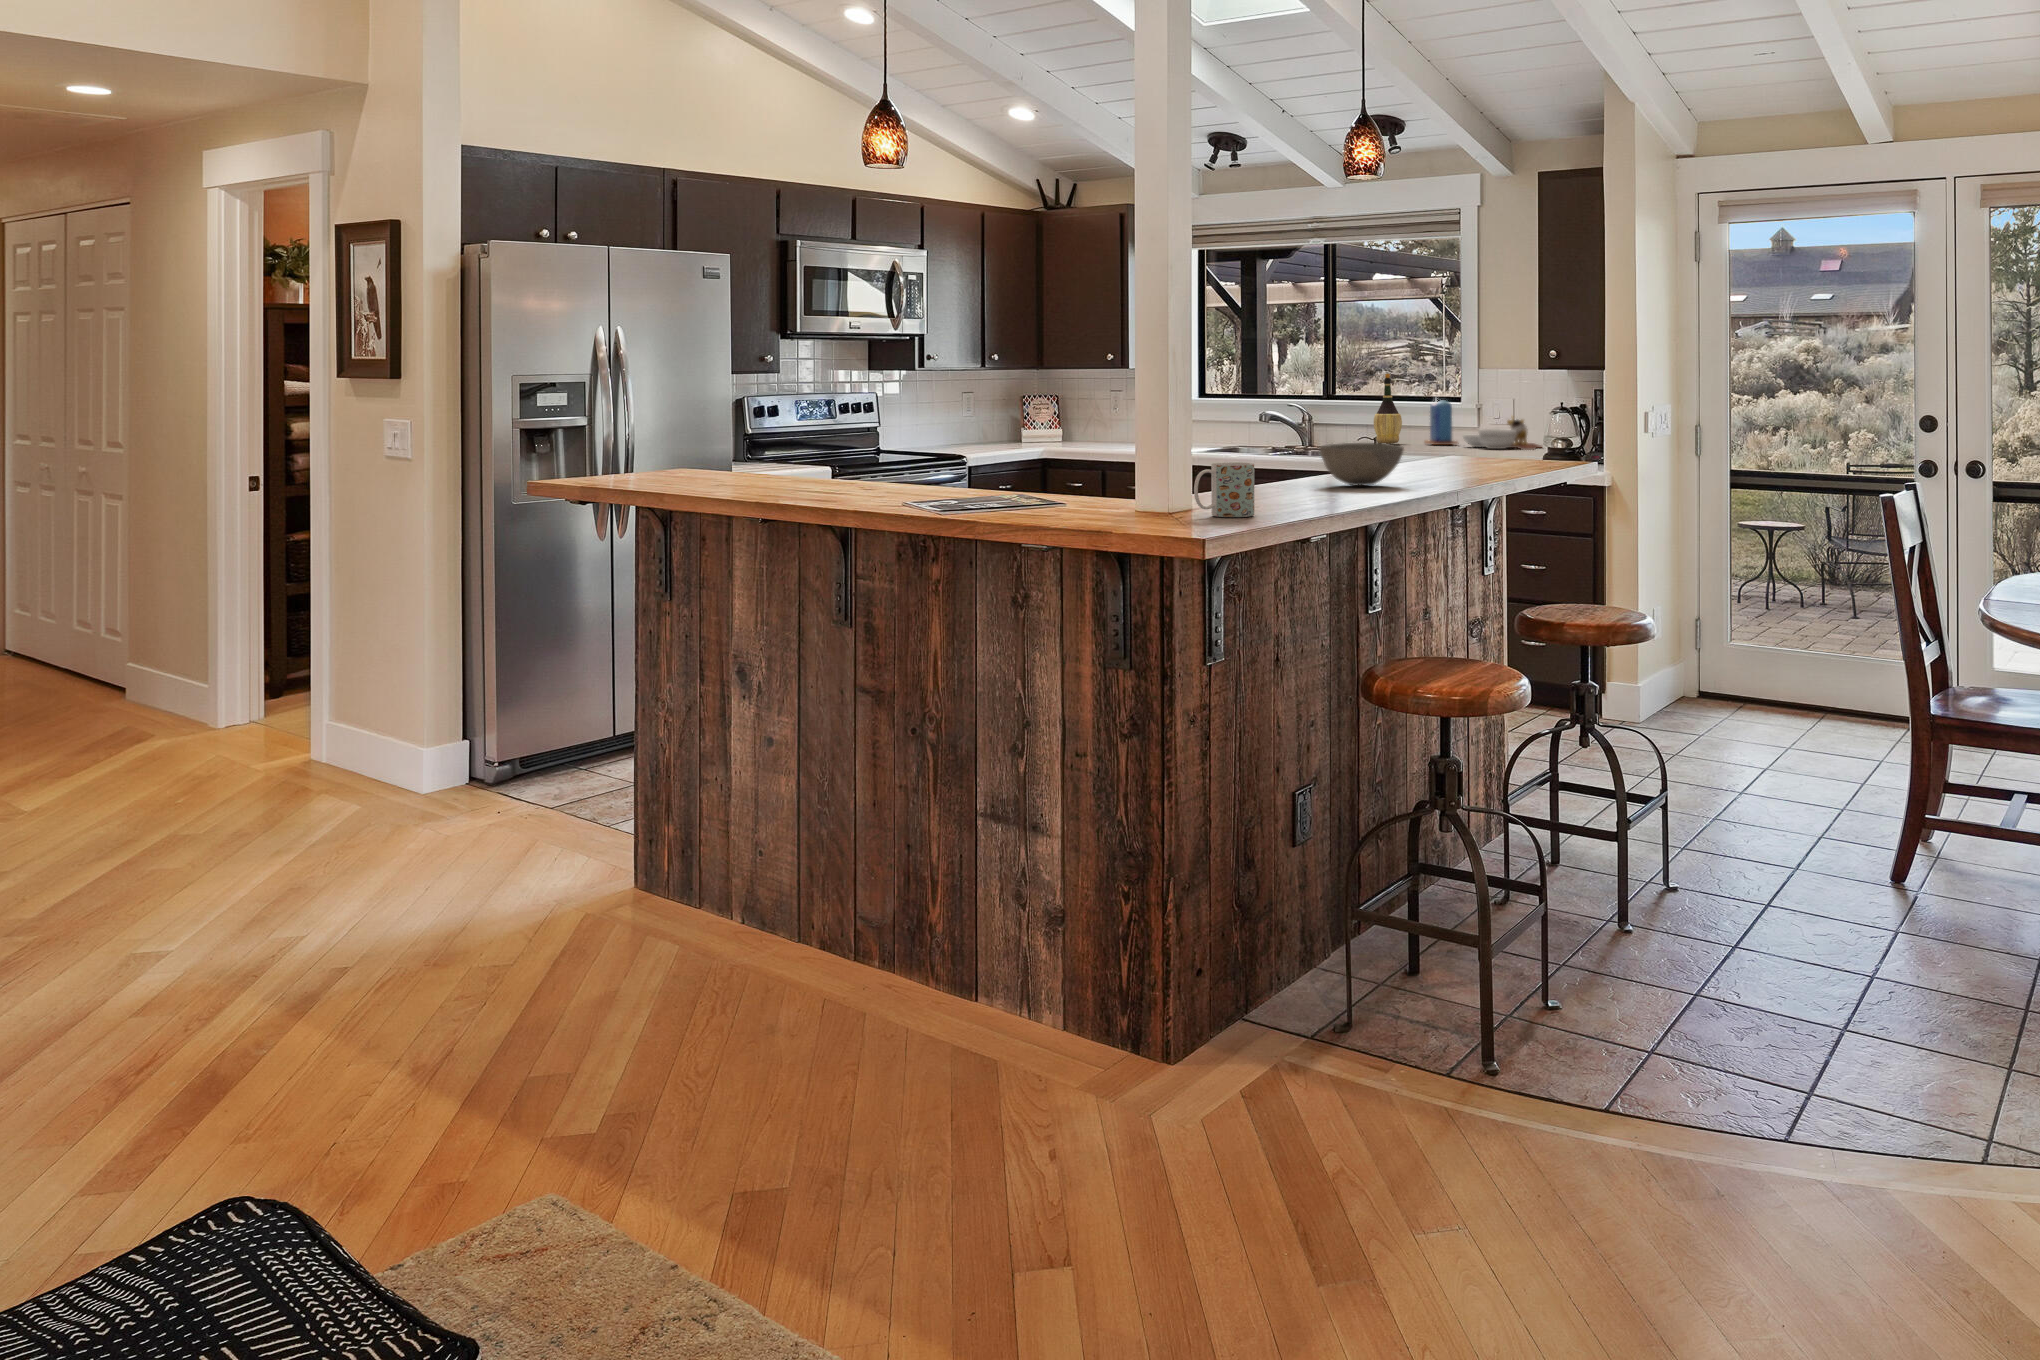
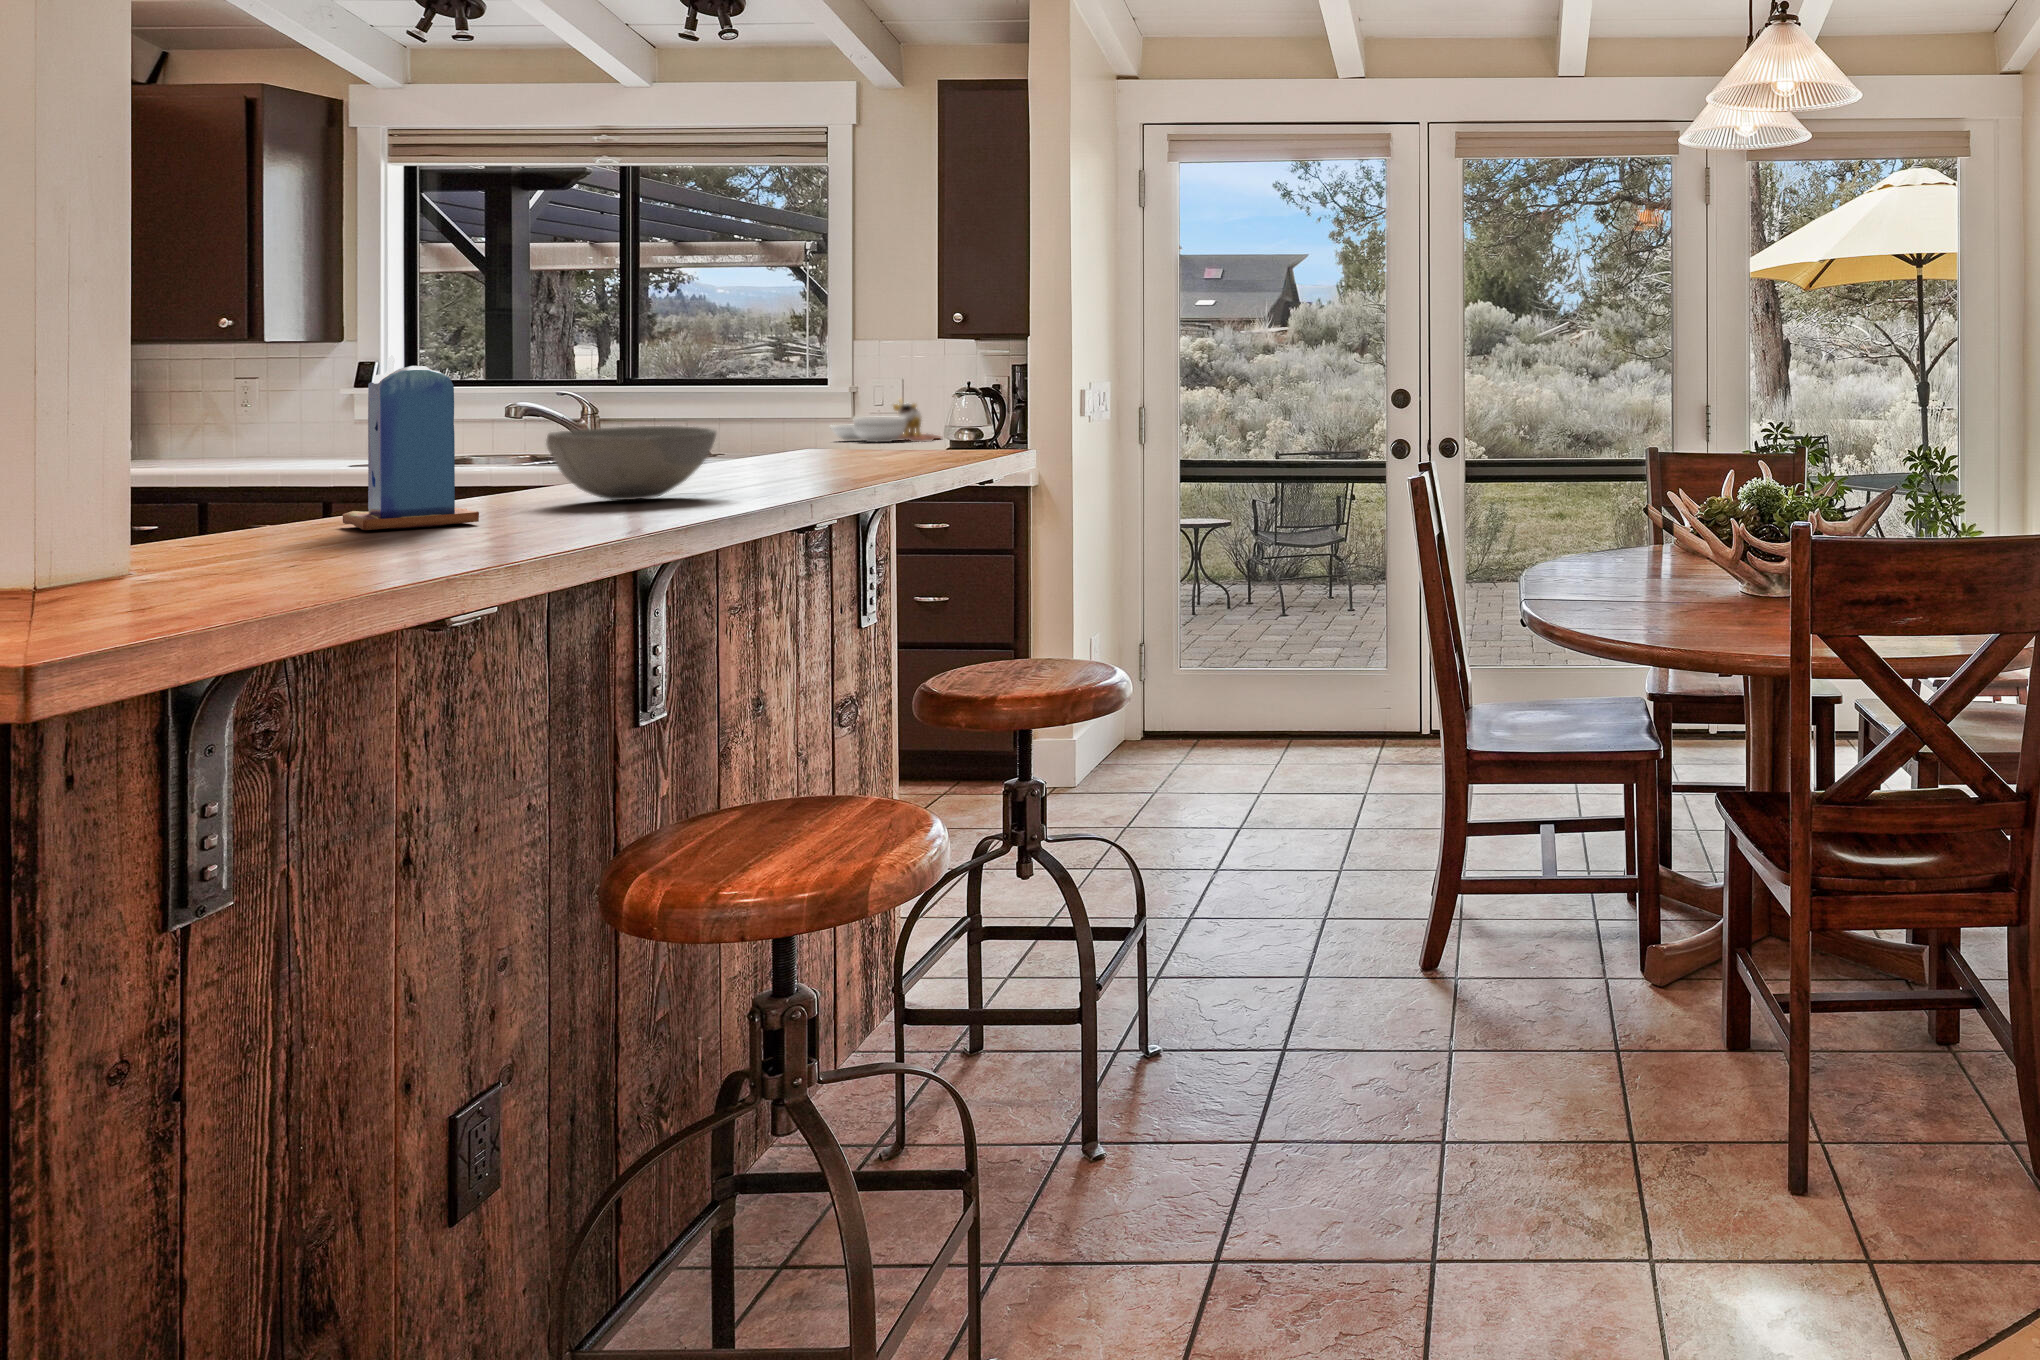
wine bottle: present [1374,374,1402,444] -> none [698,346,742,440]
candle: present [1425,400,1458,445] -> present [343,355,479,530]
mug: present [1194,462,1255,517] -> none [91,461,291,593]

